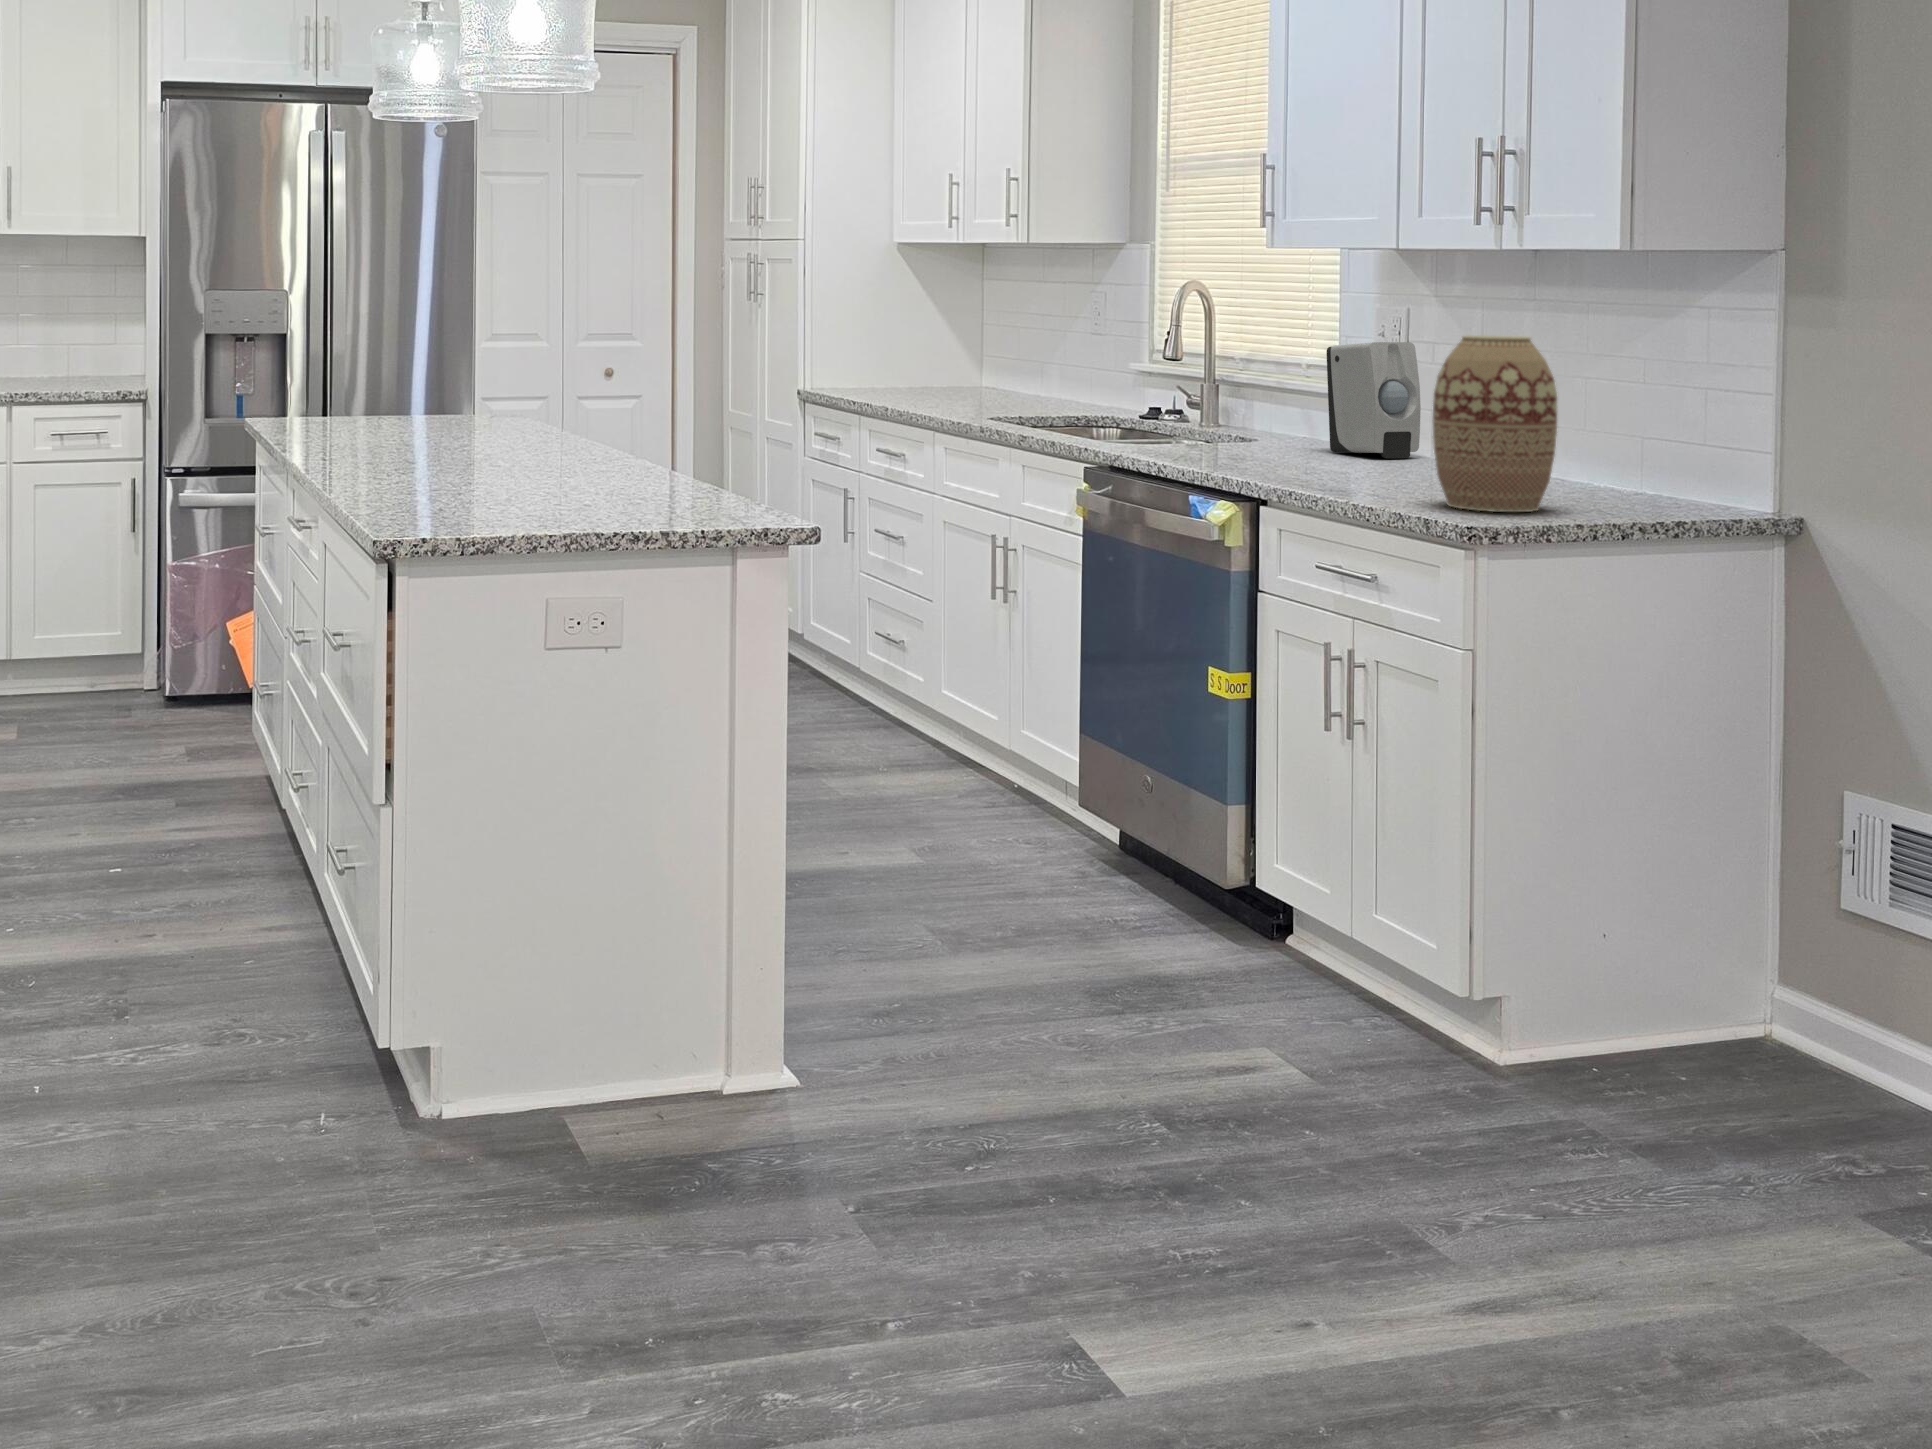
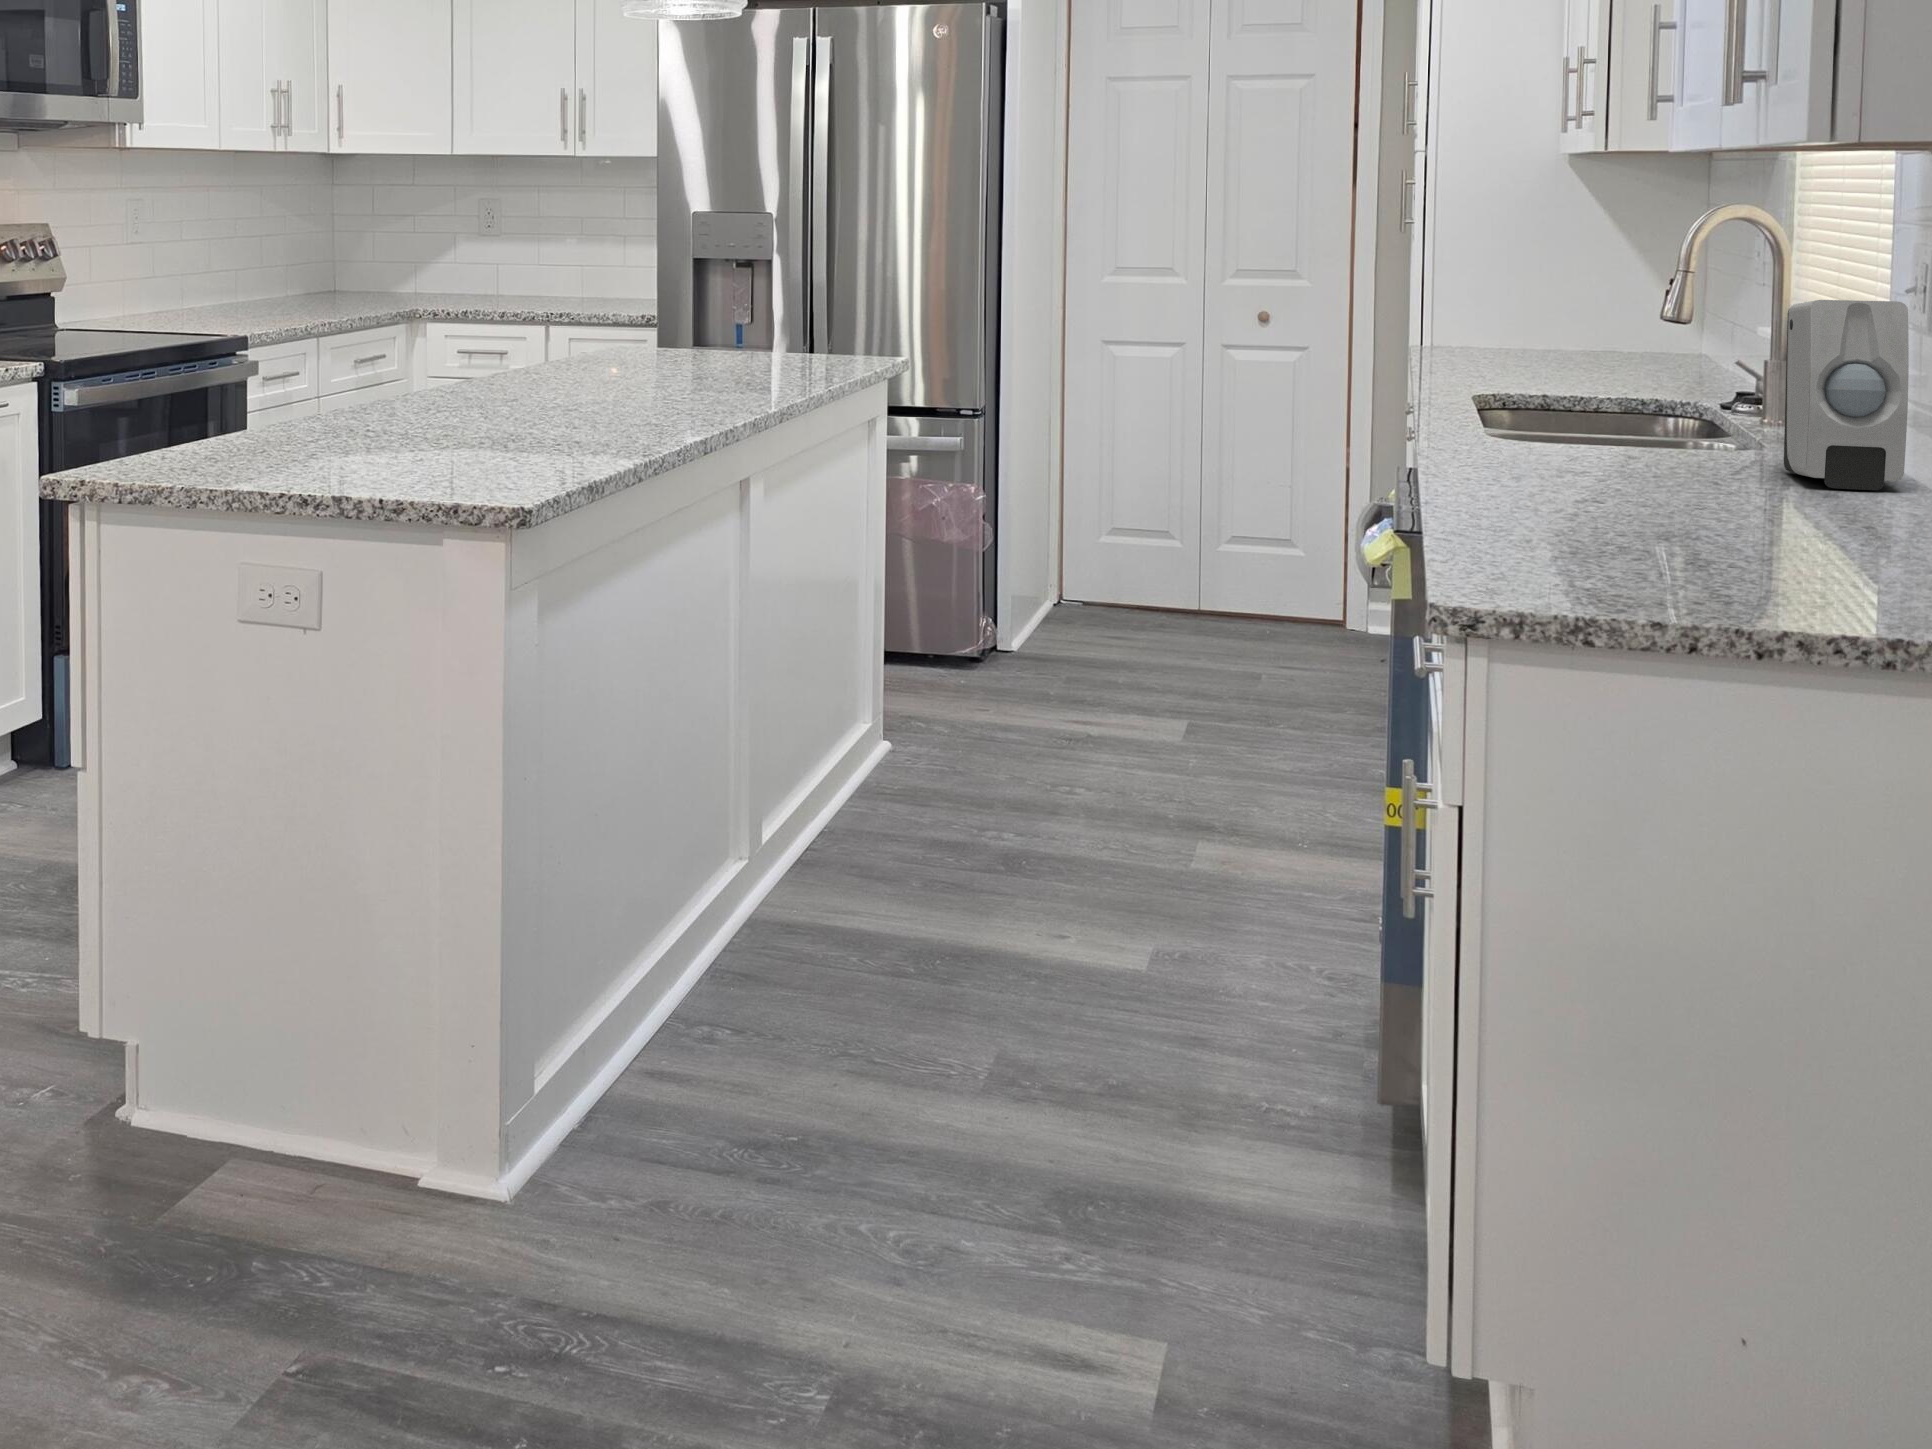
vase: present [1433,335,1557,512] -> none [1532,288,1748,592]

